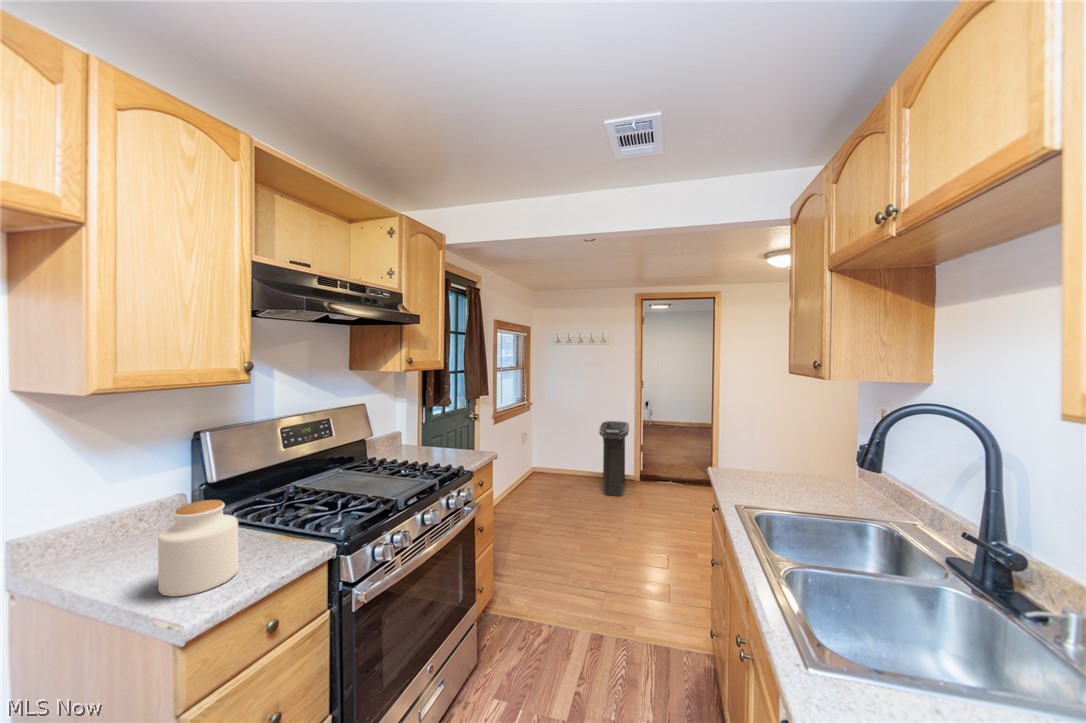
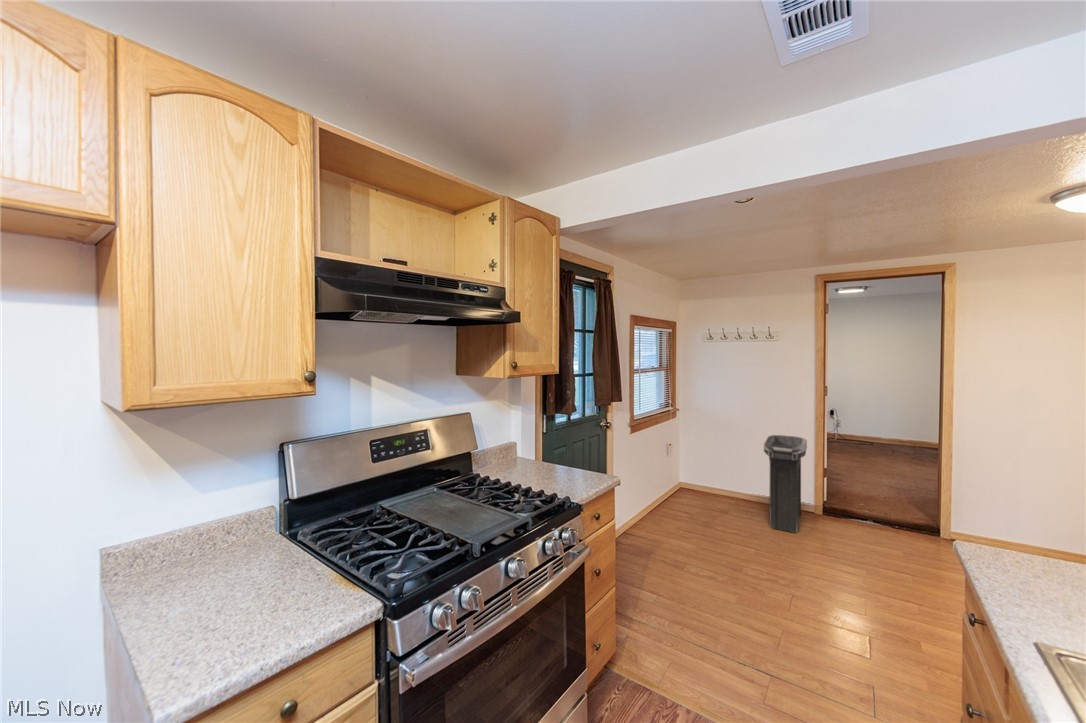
jar: present [158,500,239,596] -> none [168,537,264,660]

